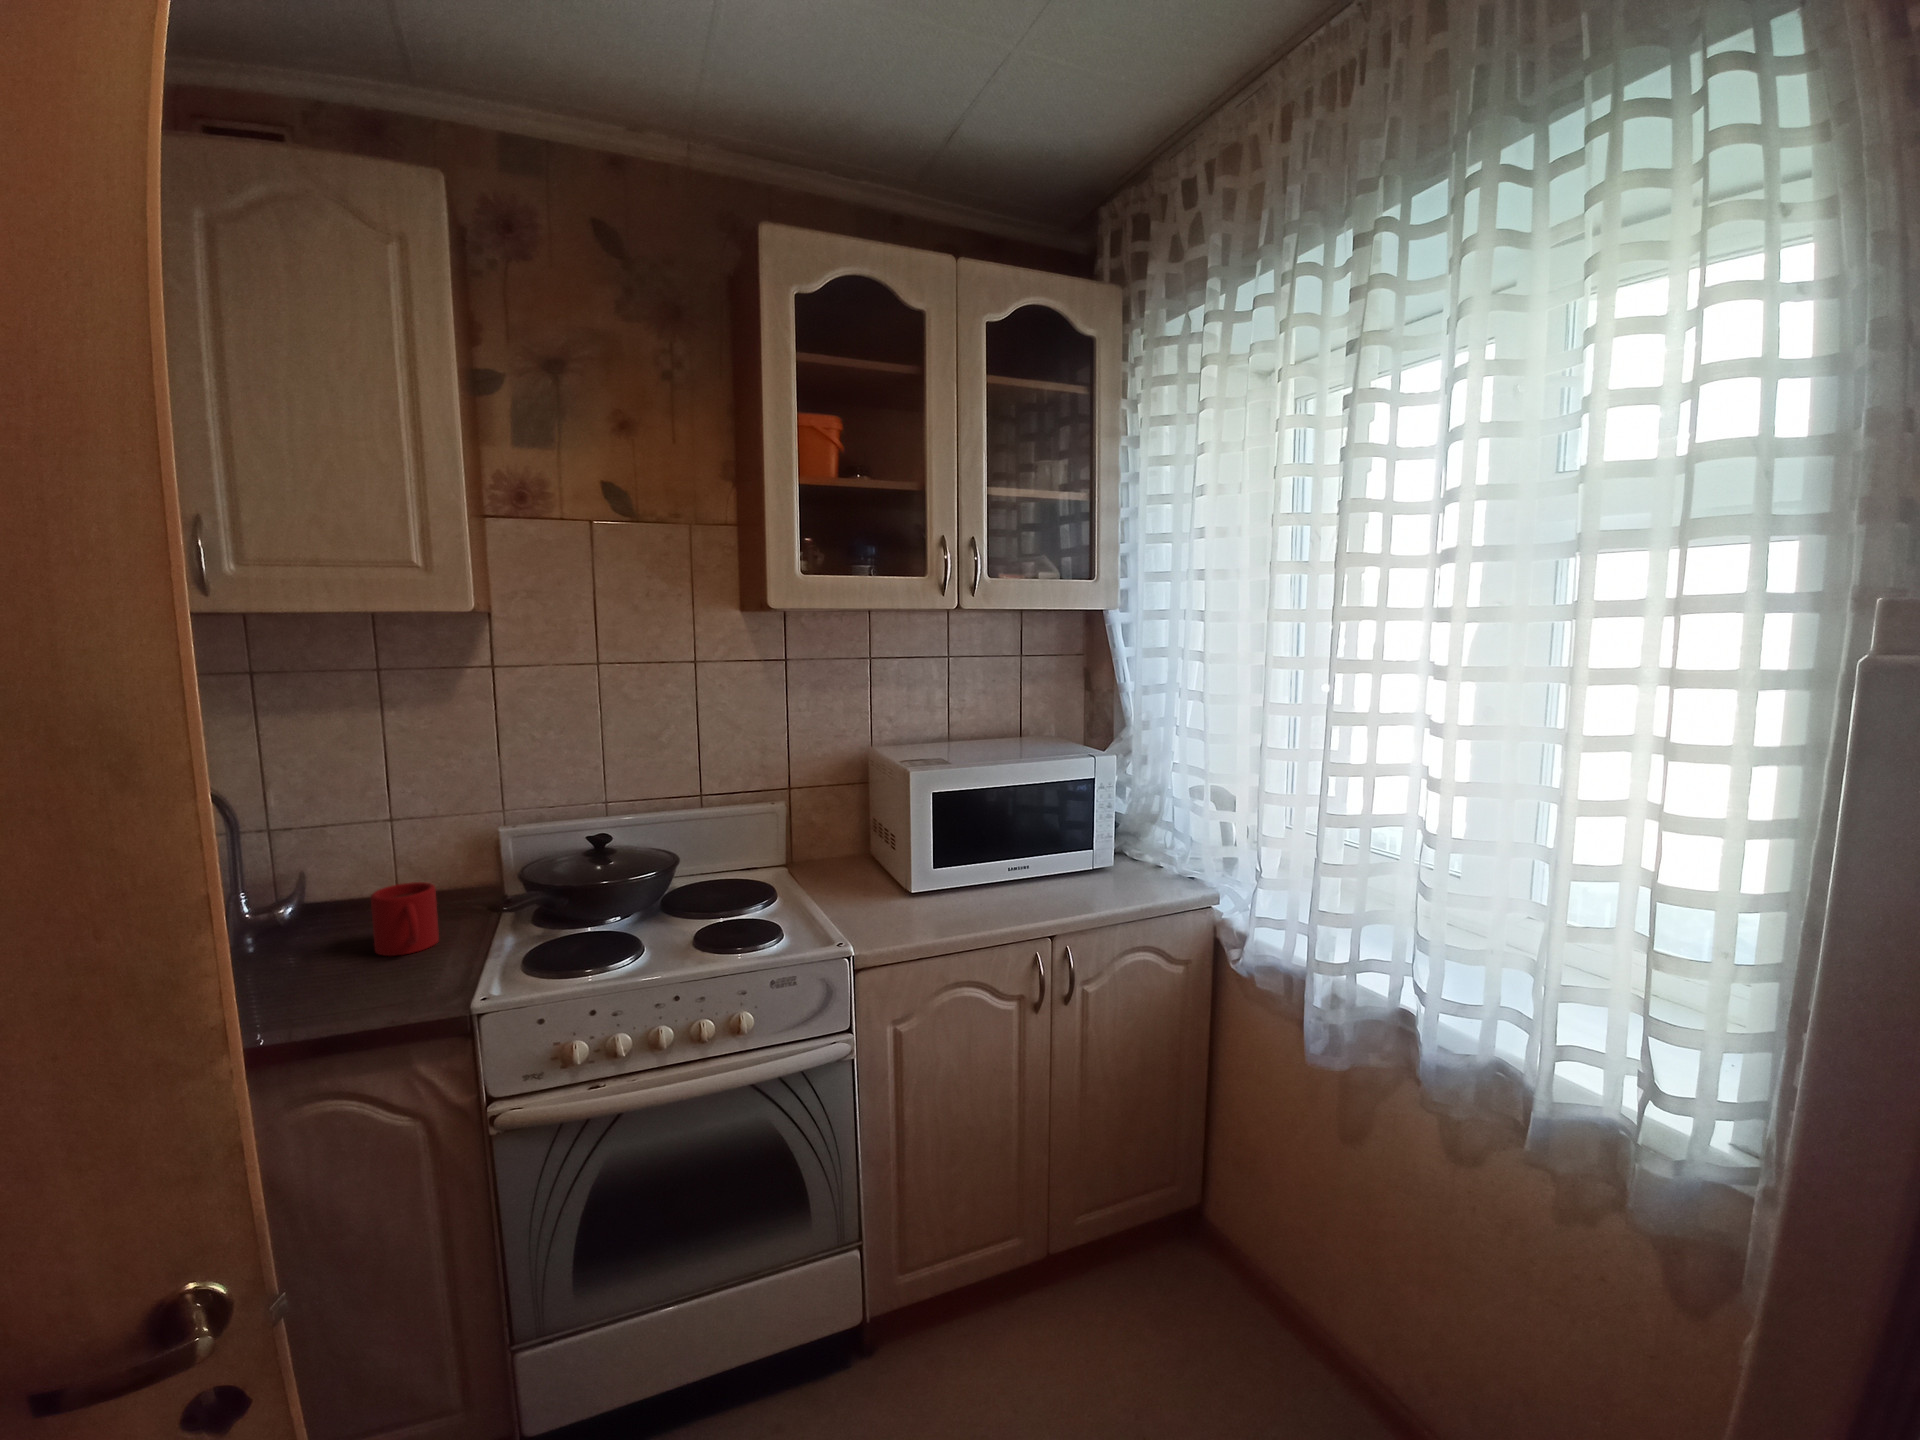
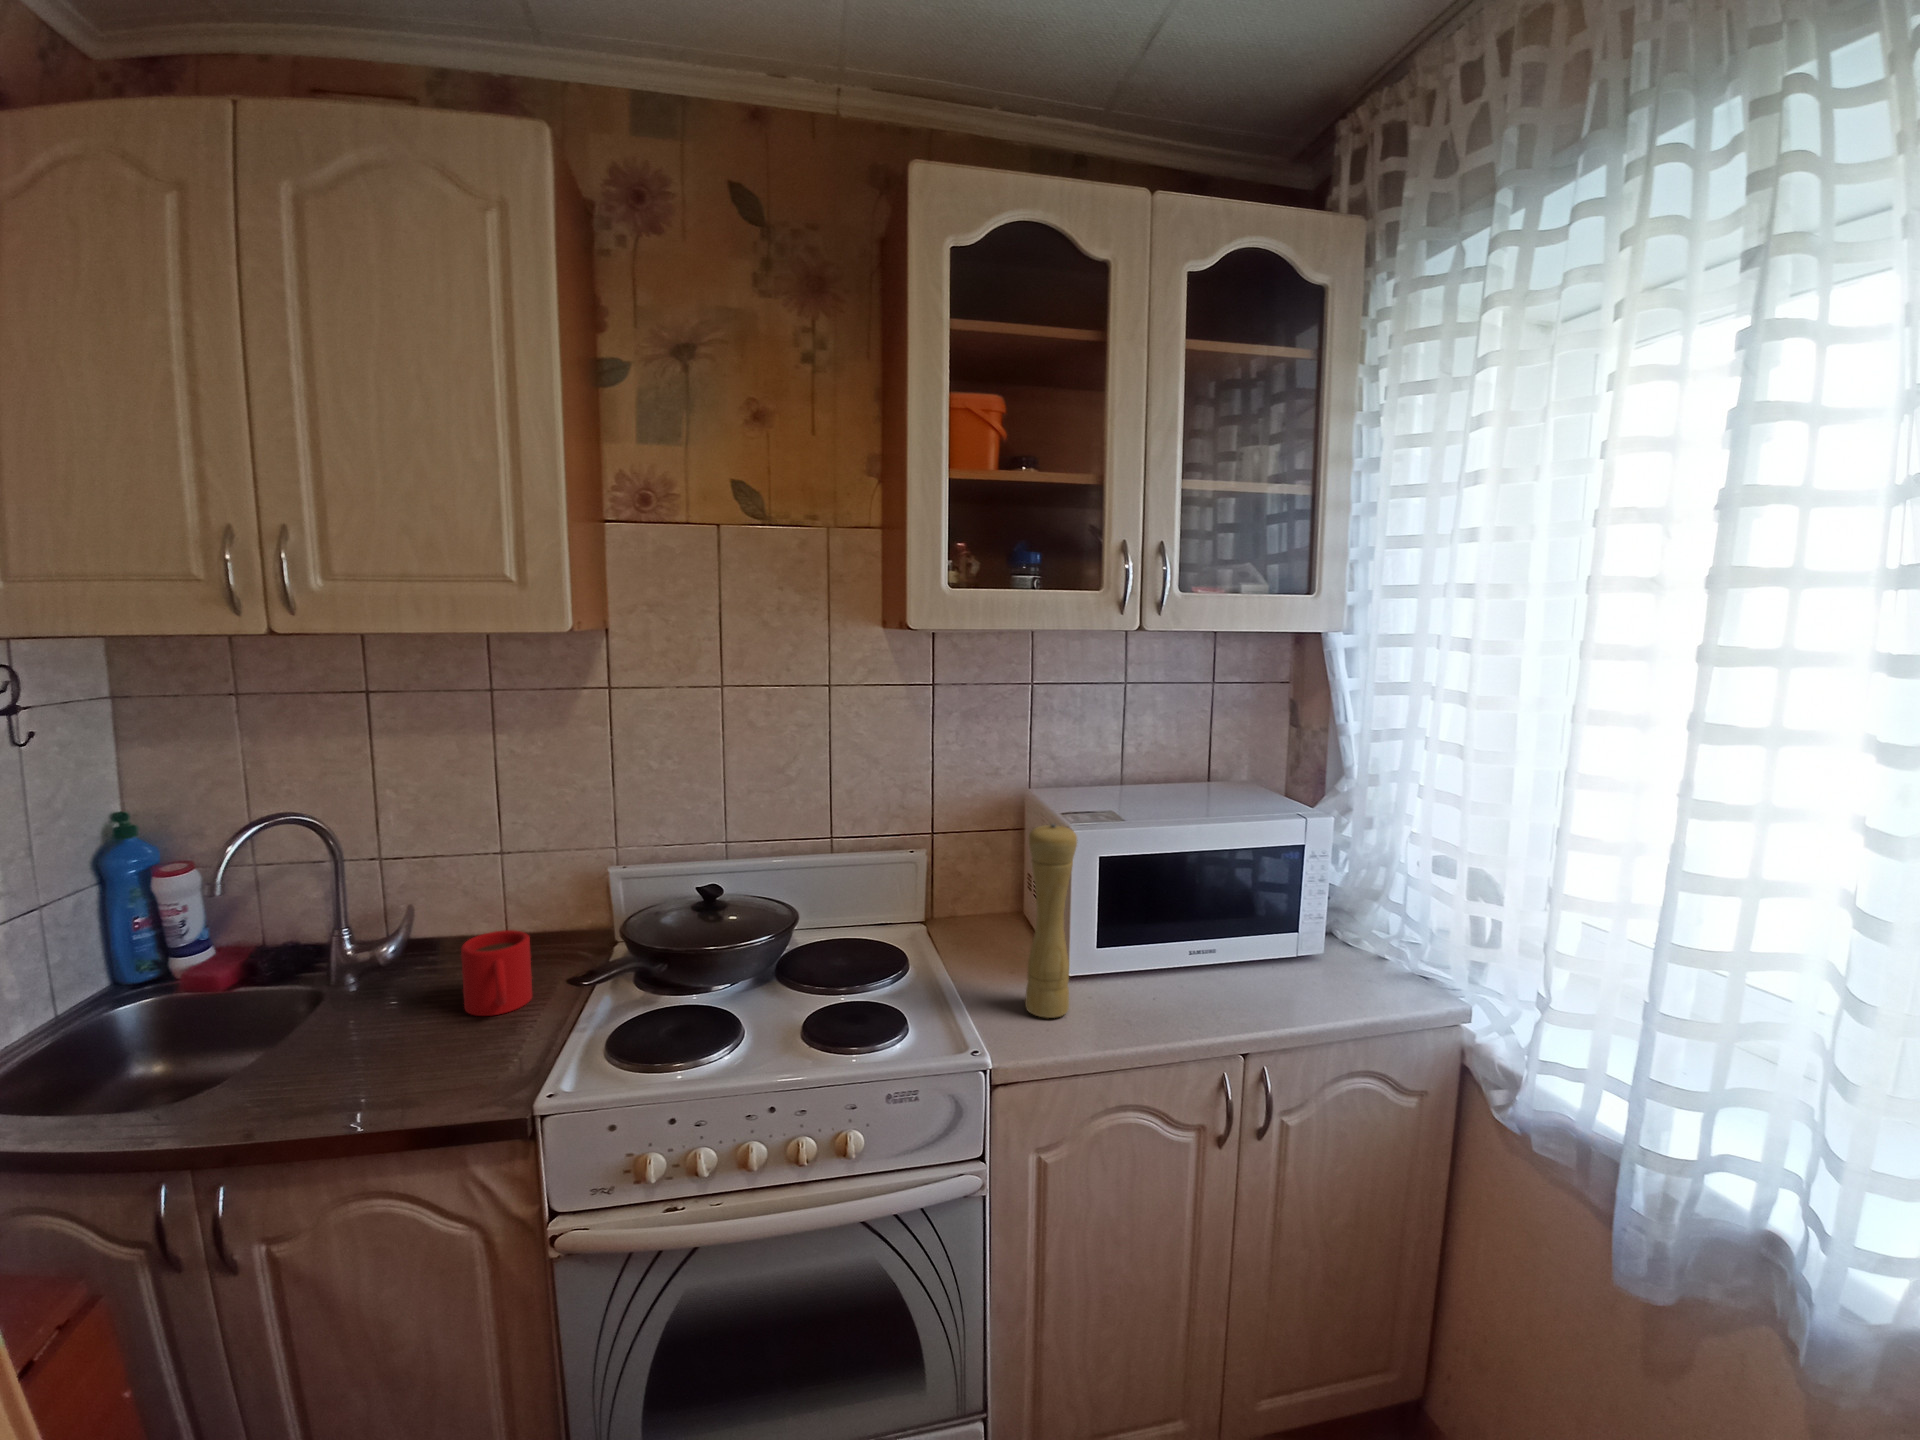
pepper mill: none [877,763,916,920] -> present [1025,824,1077,1018]

